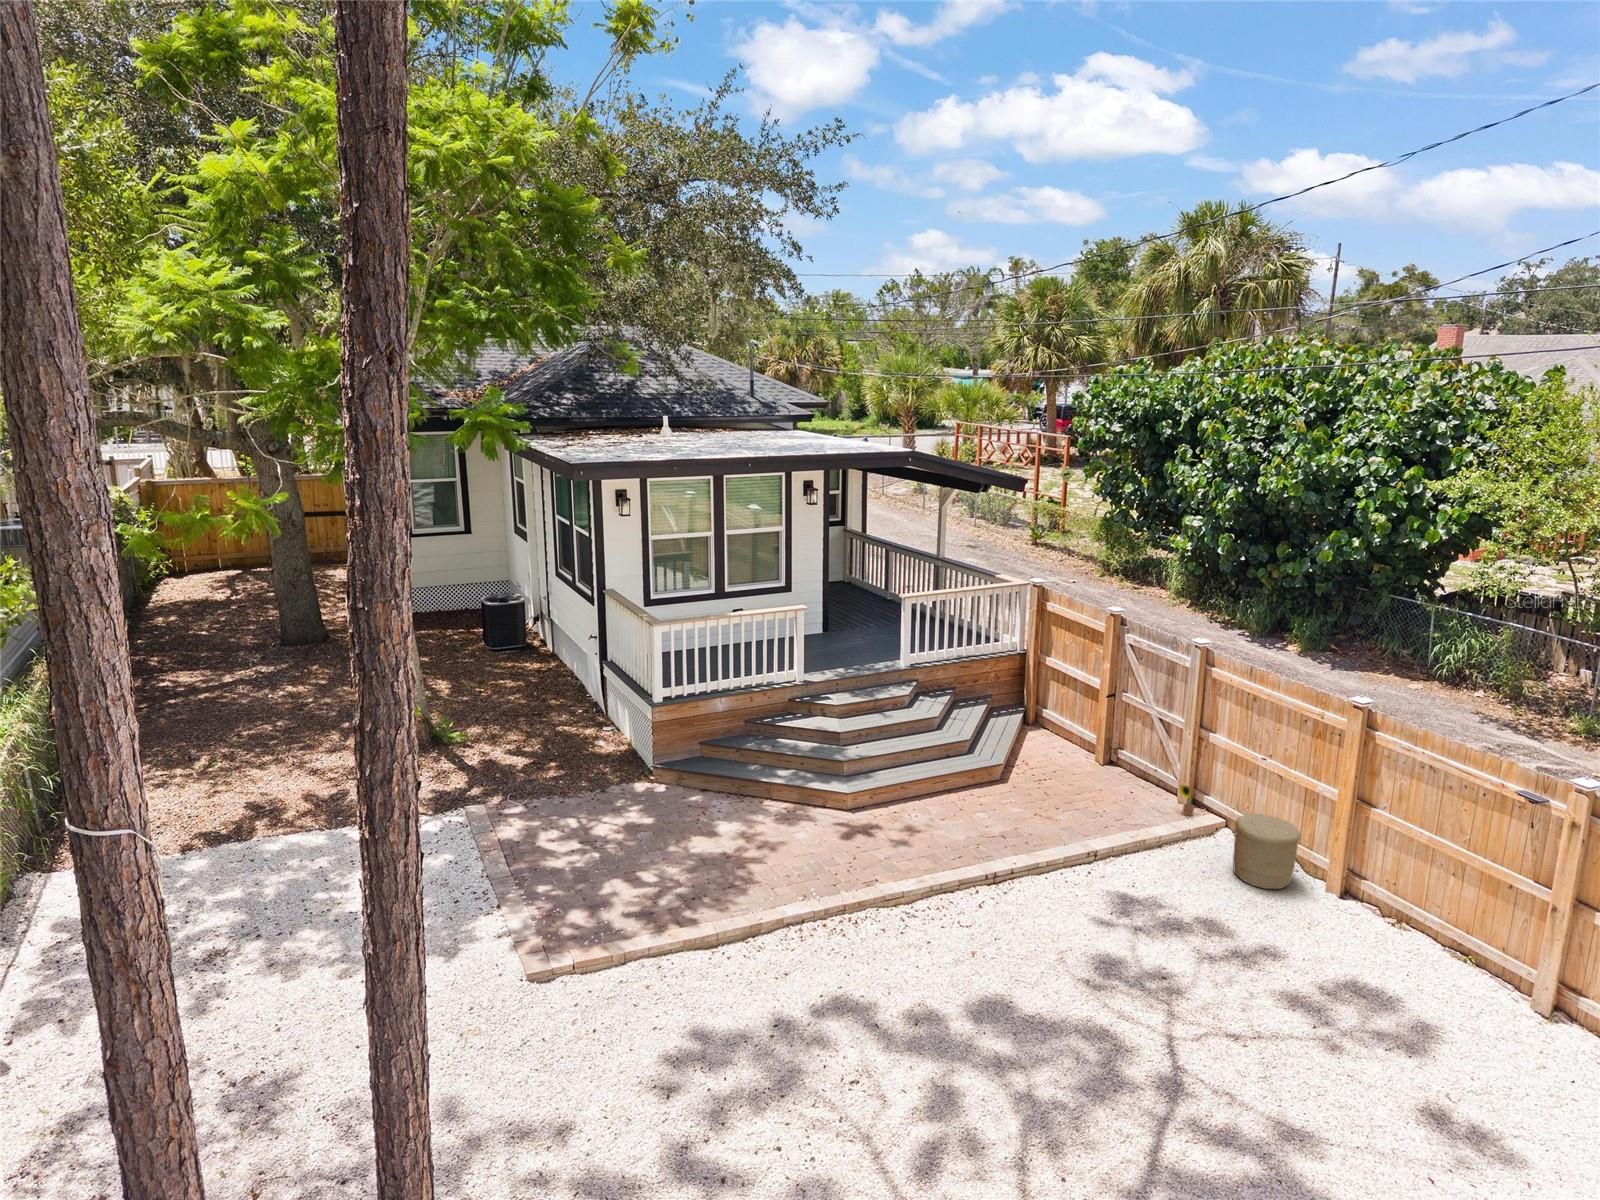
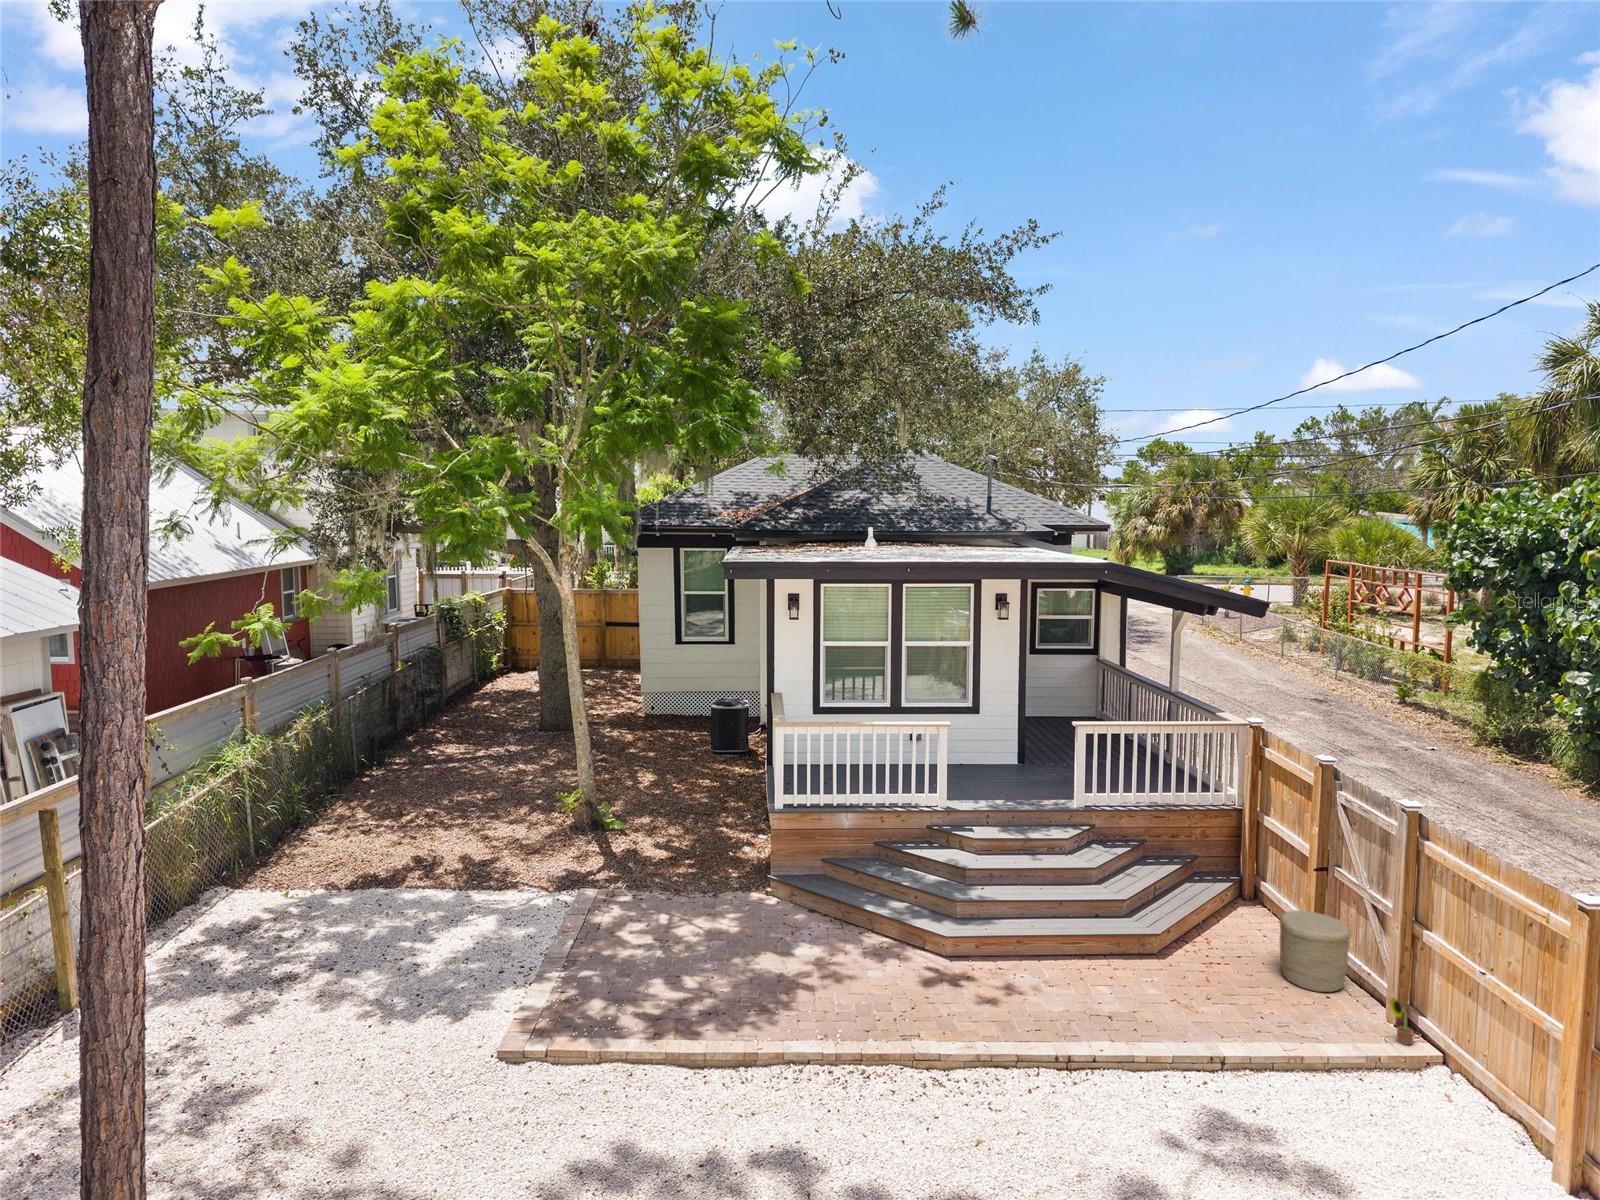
woven basket: present [1233,814,1300,889] -> present [1279,910,1351,992]

